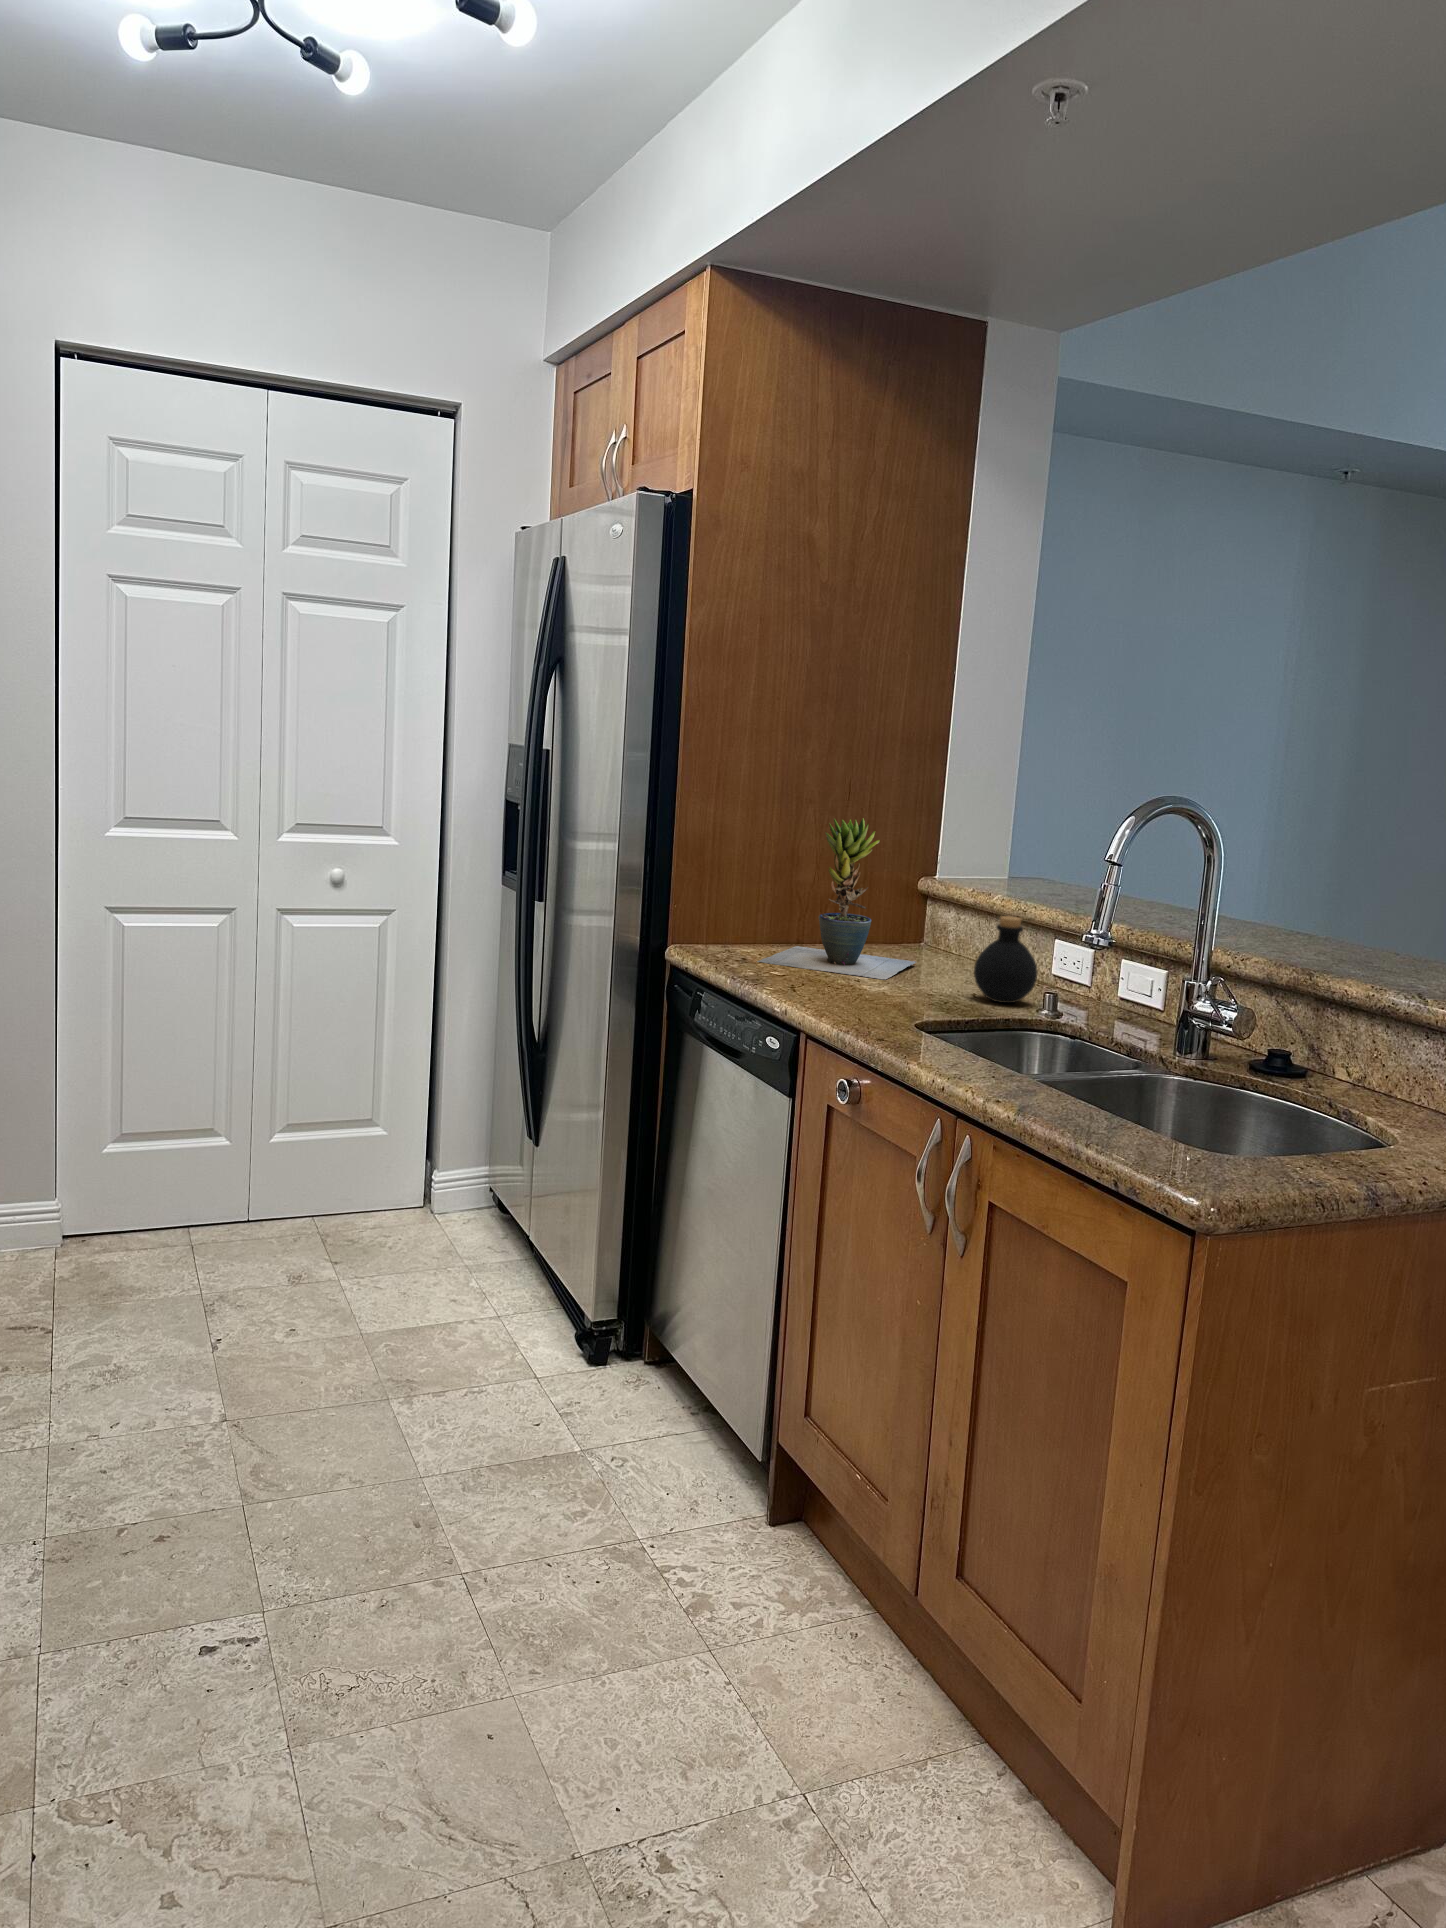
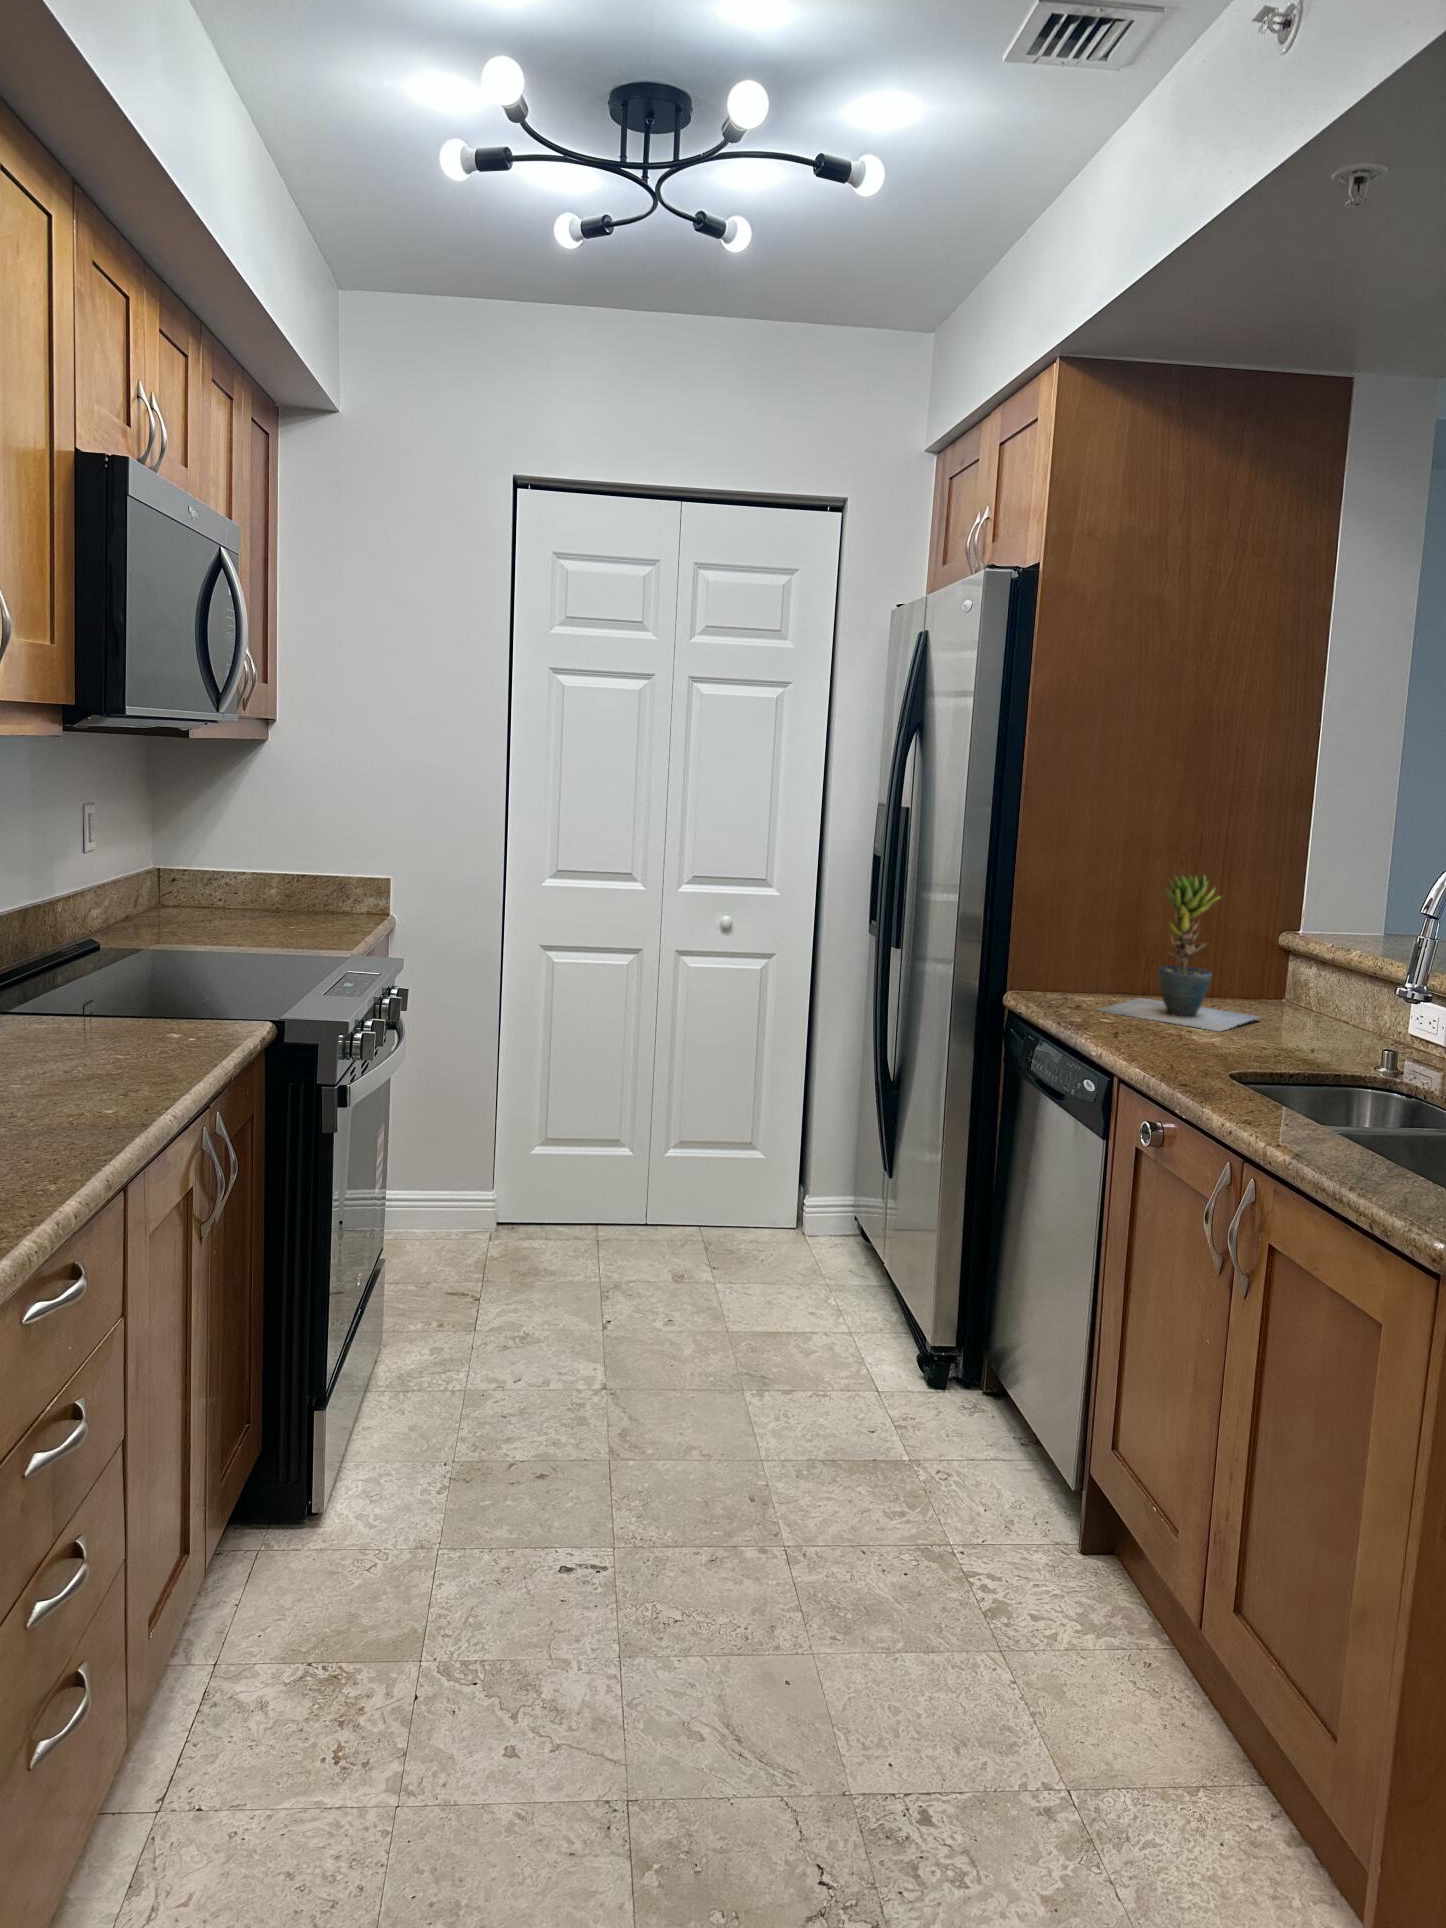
bottle: present [974,916,1038,1003] -> none [1308,972,1376,1059]

